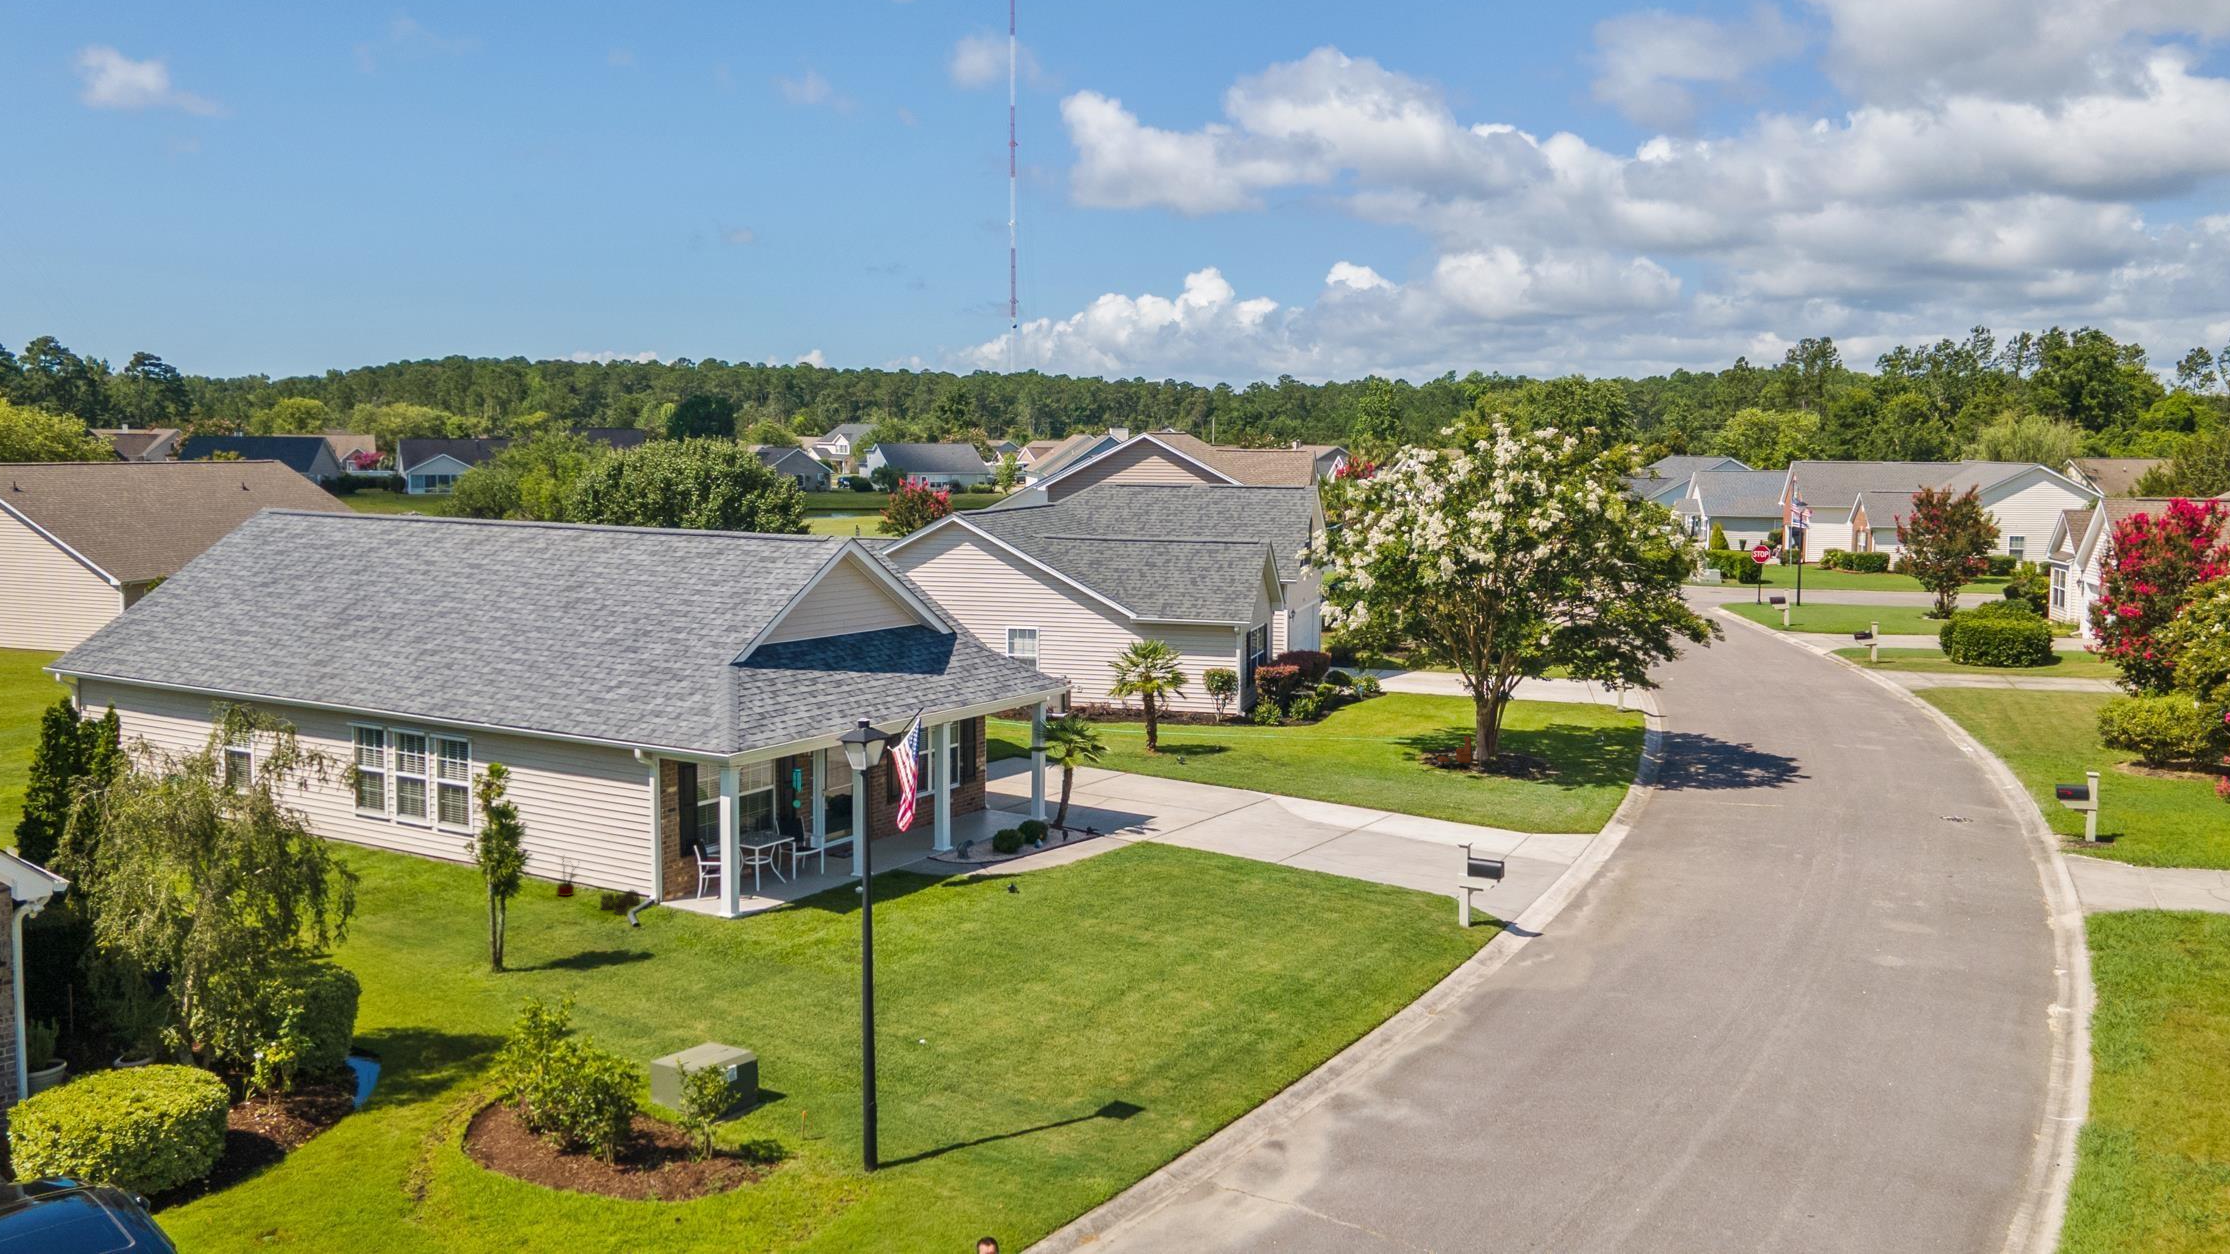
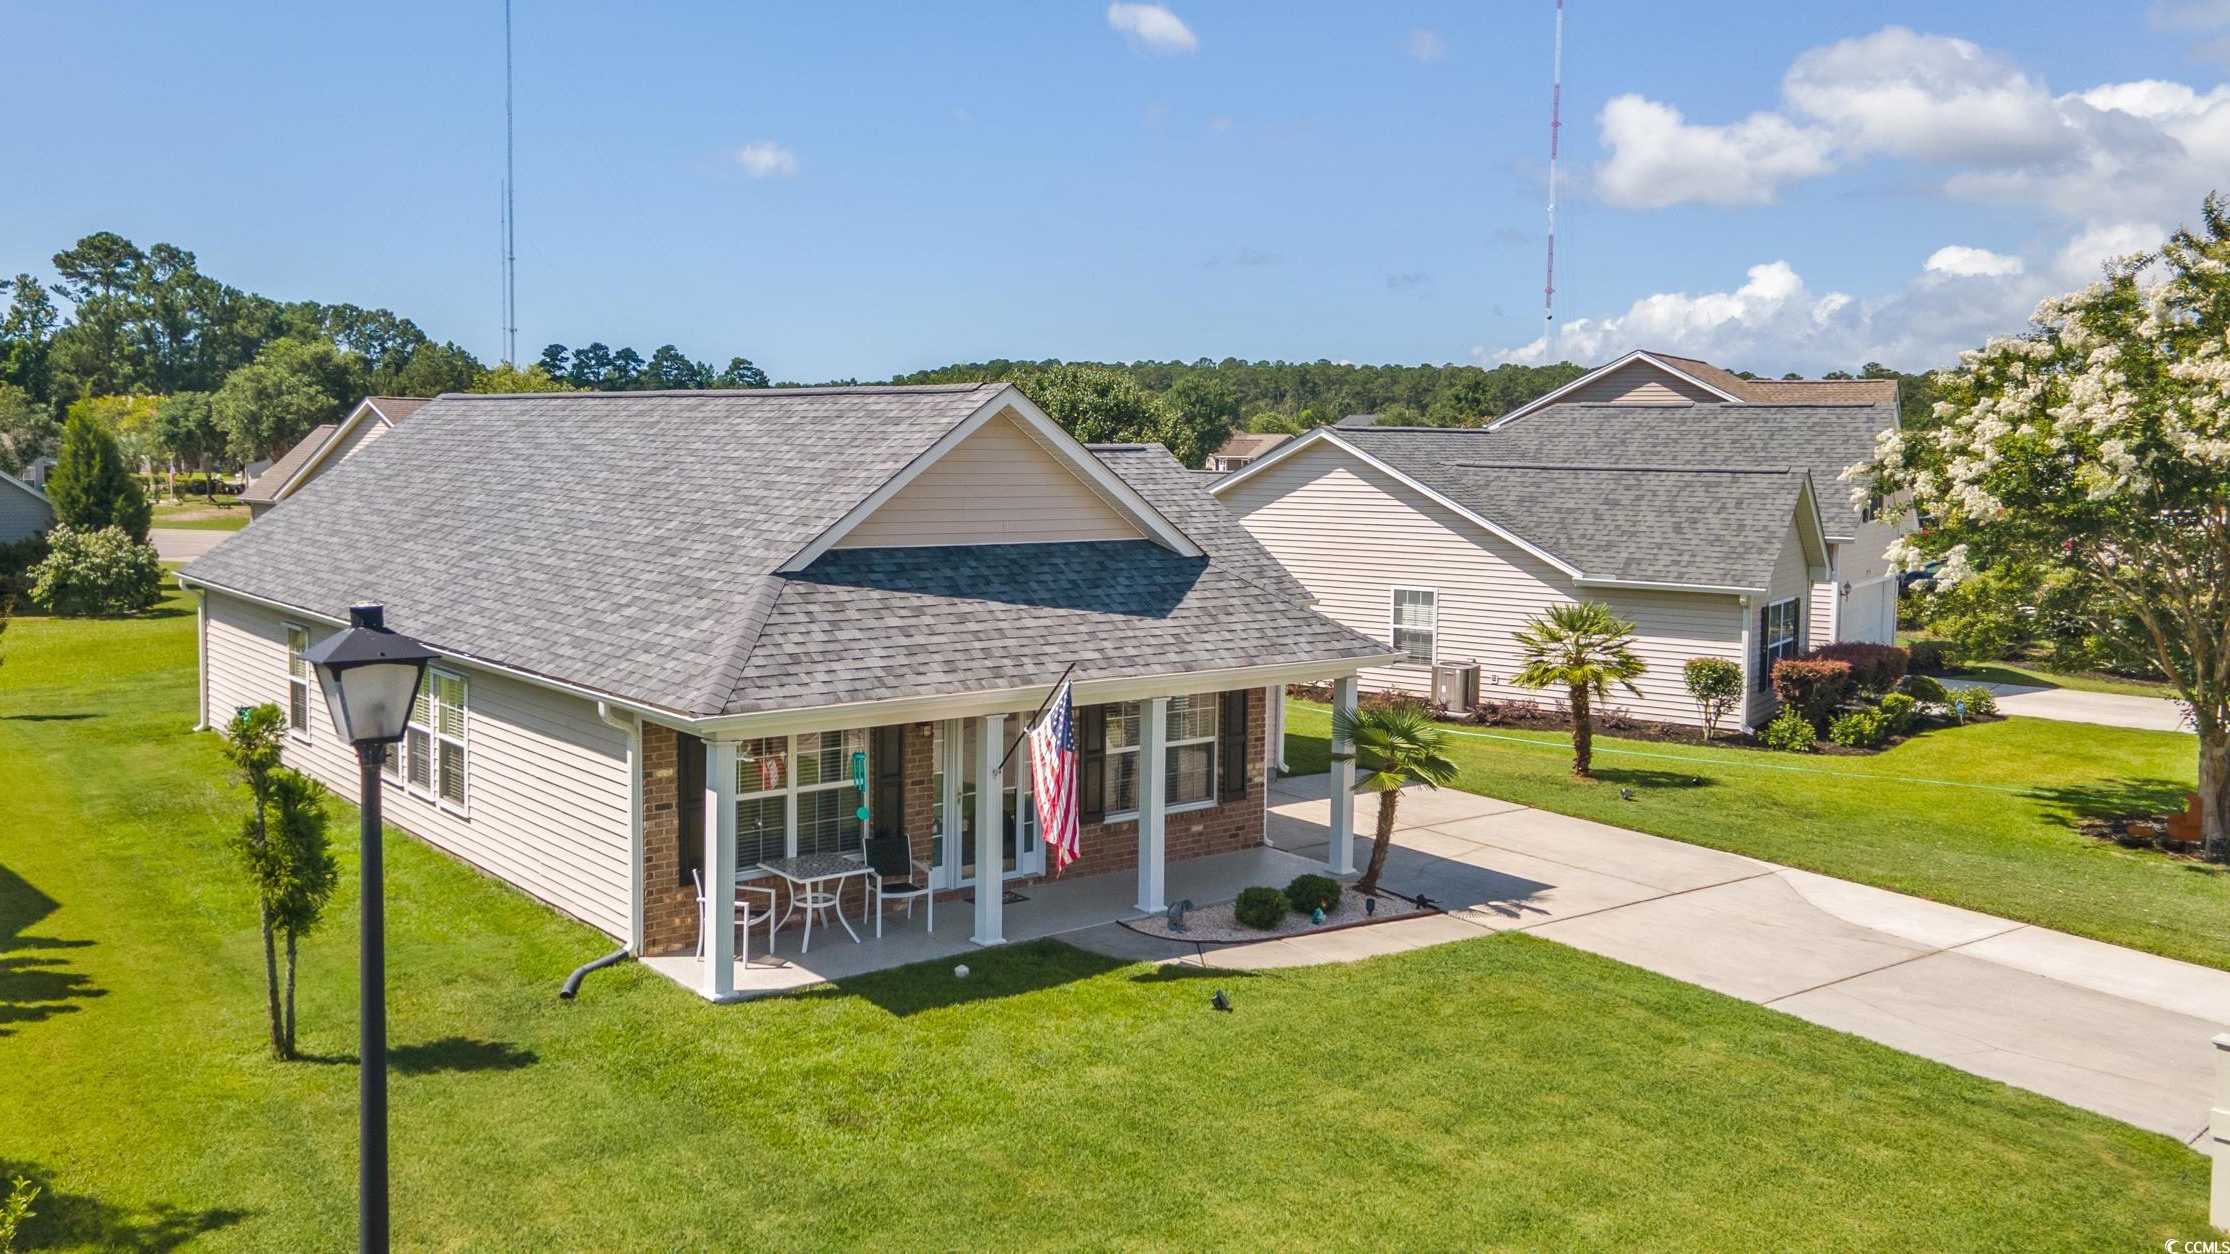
decorative plant: present [557,858,576,896] -> none [522,856,548,922]
woven basket: present [601,890,640,915] -> none [547,924,613,967]

